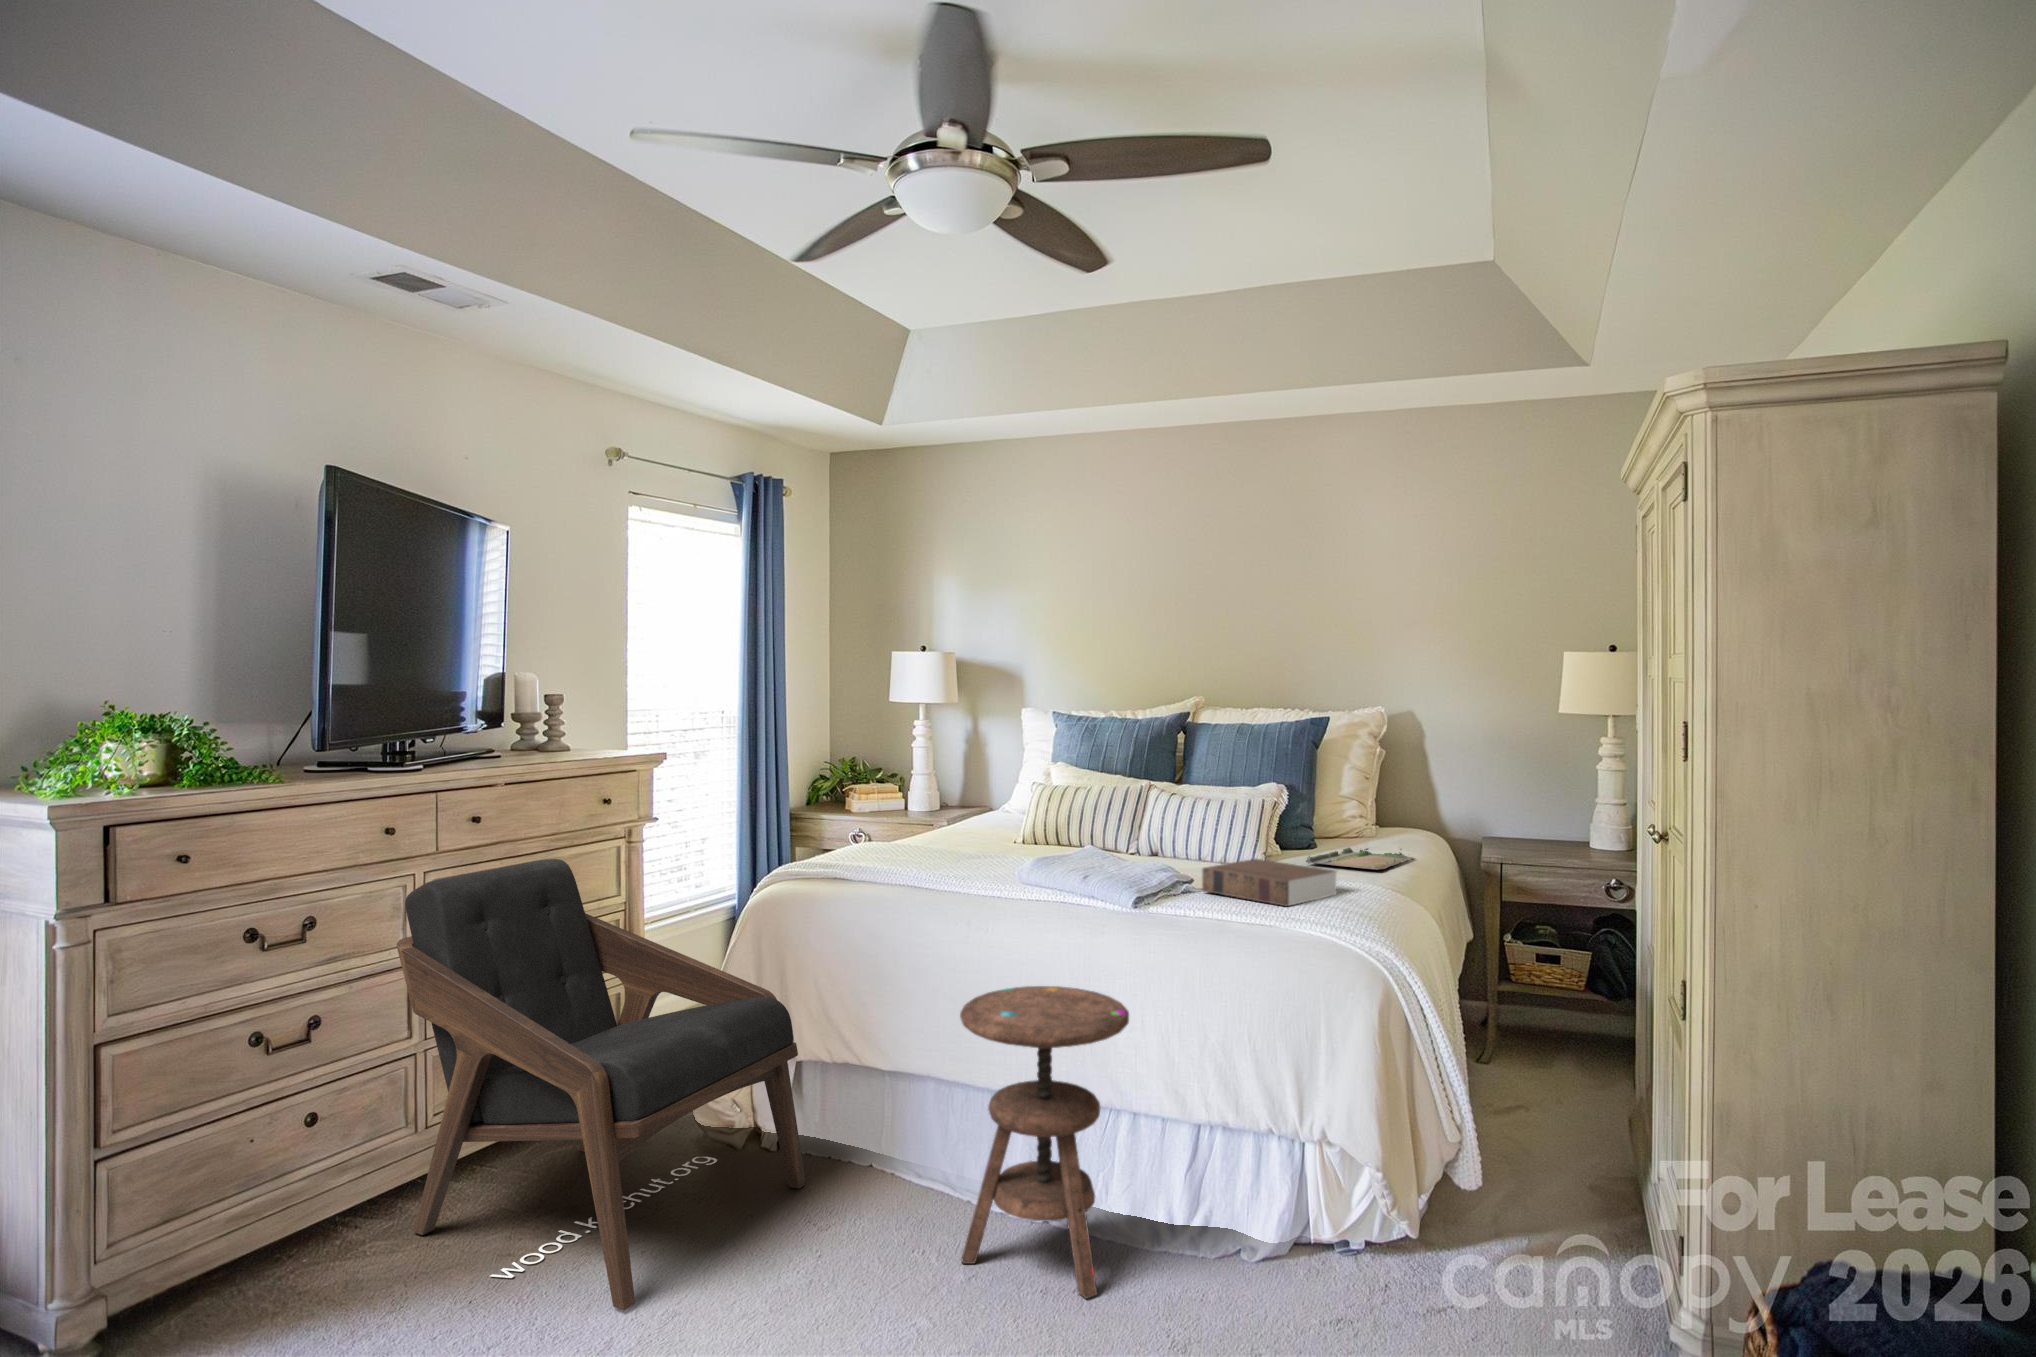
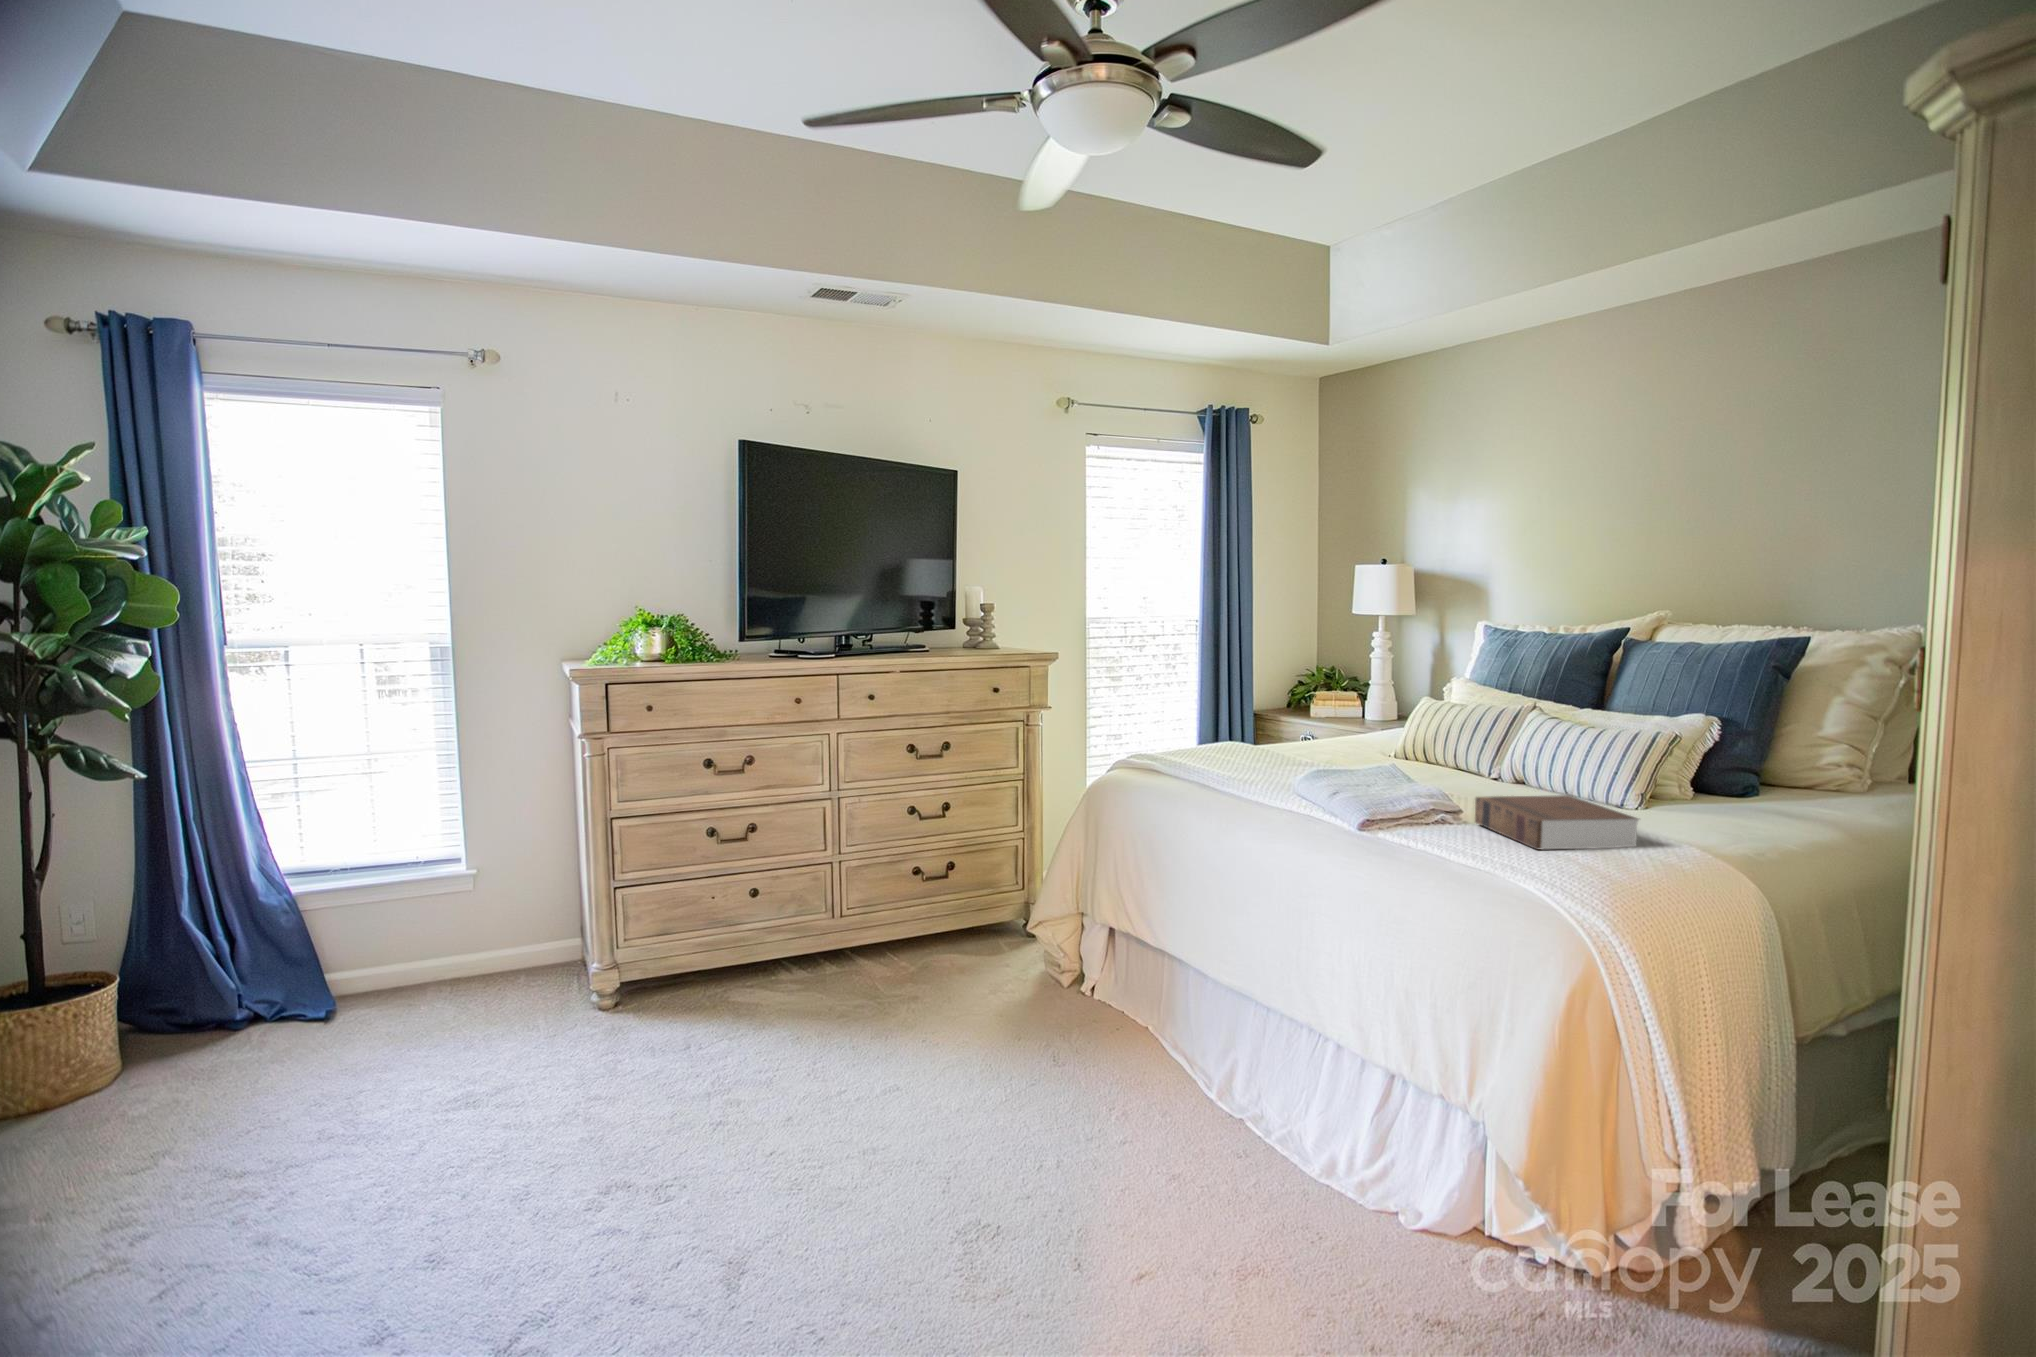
tray: present [1306,848,1415,870] -> none [1674,800,1854,828]
lounge chair: present [397,859,806,1310] -> none [805,730,1083,1077]
side table: present [960,986,1129,1298] -> none [1132,887,1302,1190]

